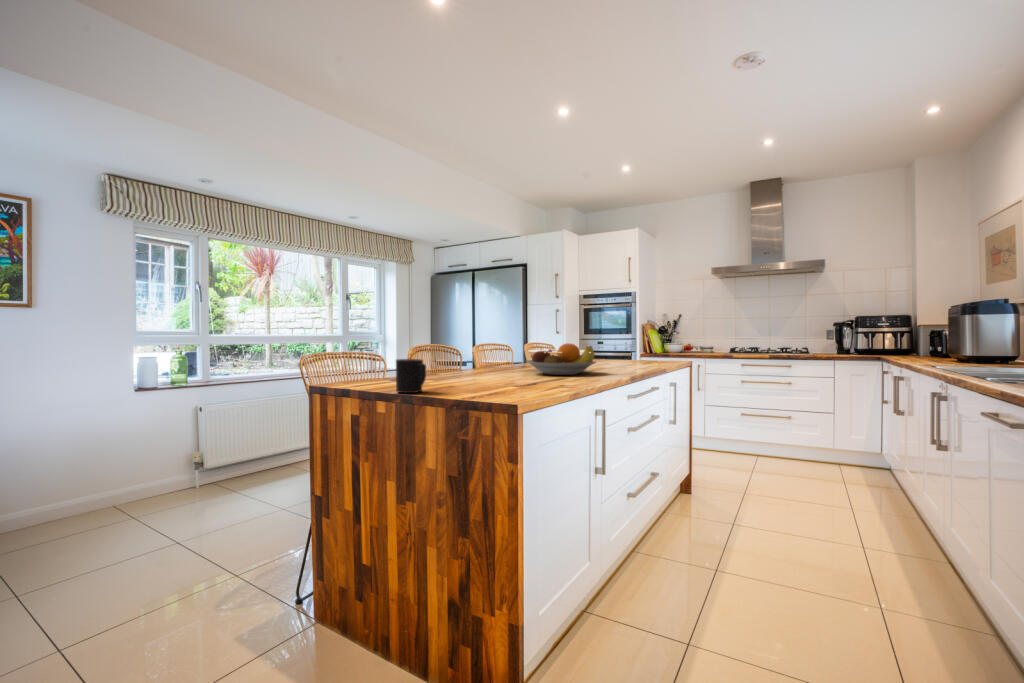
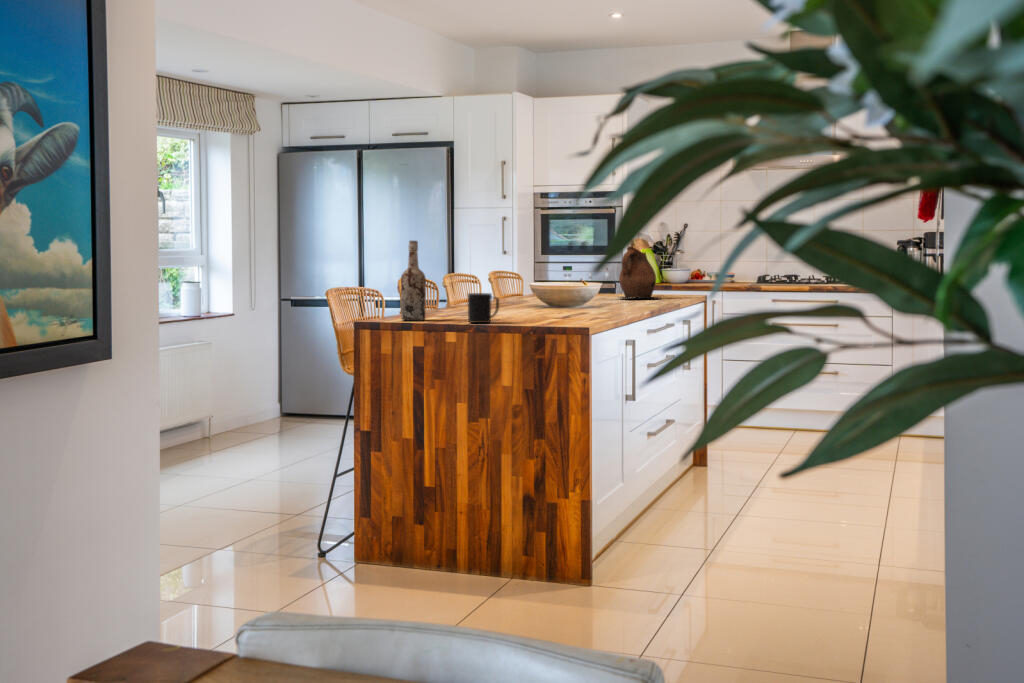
wine bottle: none [359,306,385,386] -> present [401,241,426,321]
ceramic pitcher: none [615,323,652,365] -> present [619,246,659,298]
fruit bowl: present [526,344,596,375] -> none [536,275,615,310]

